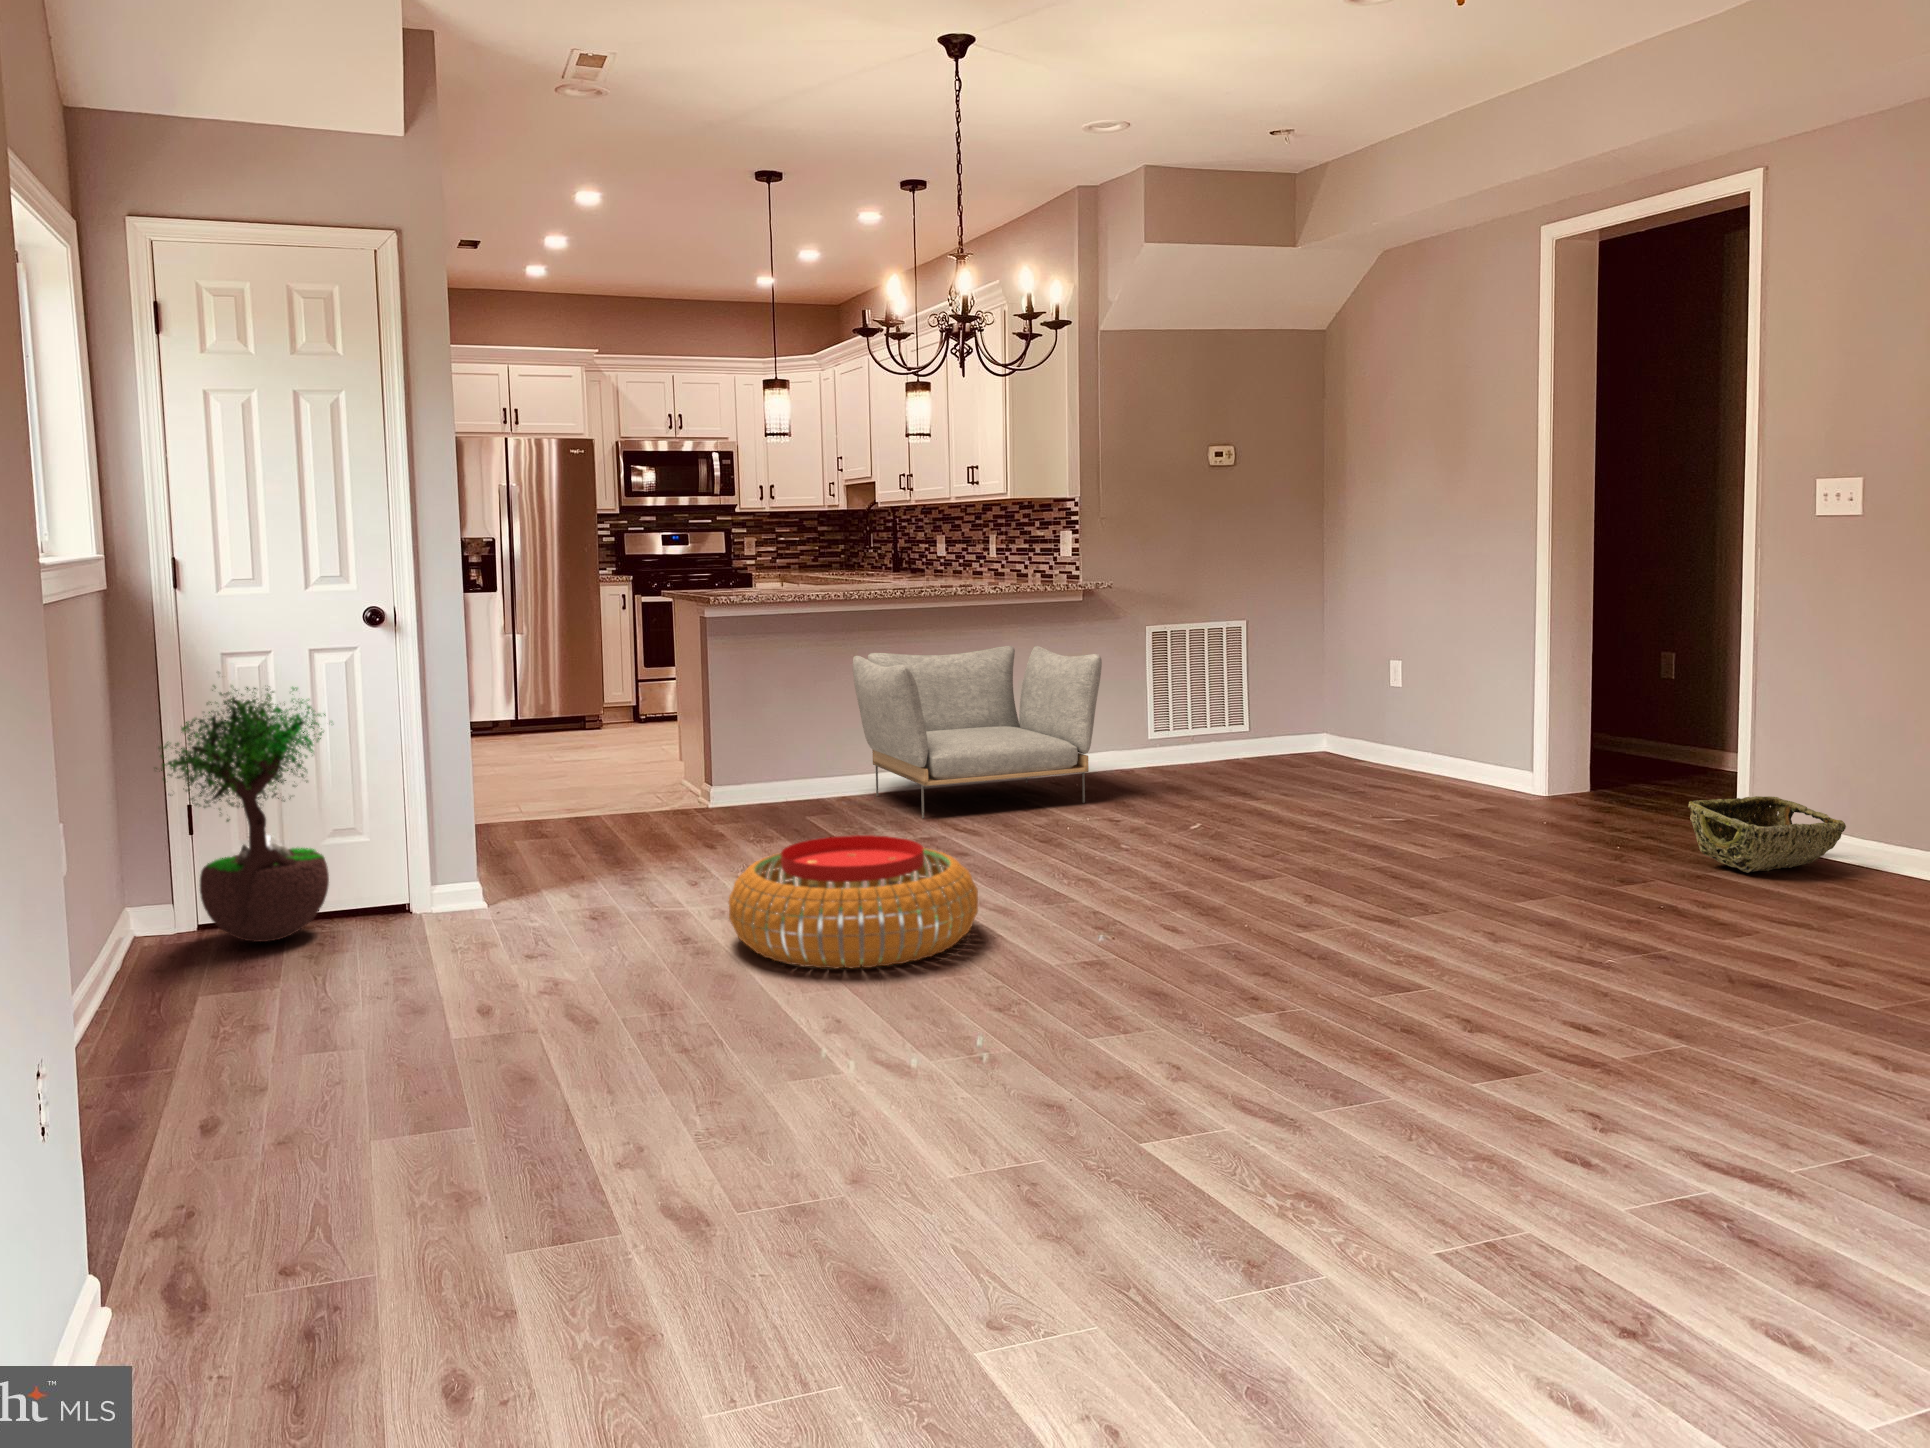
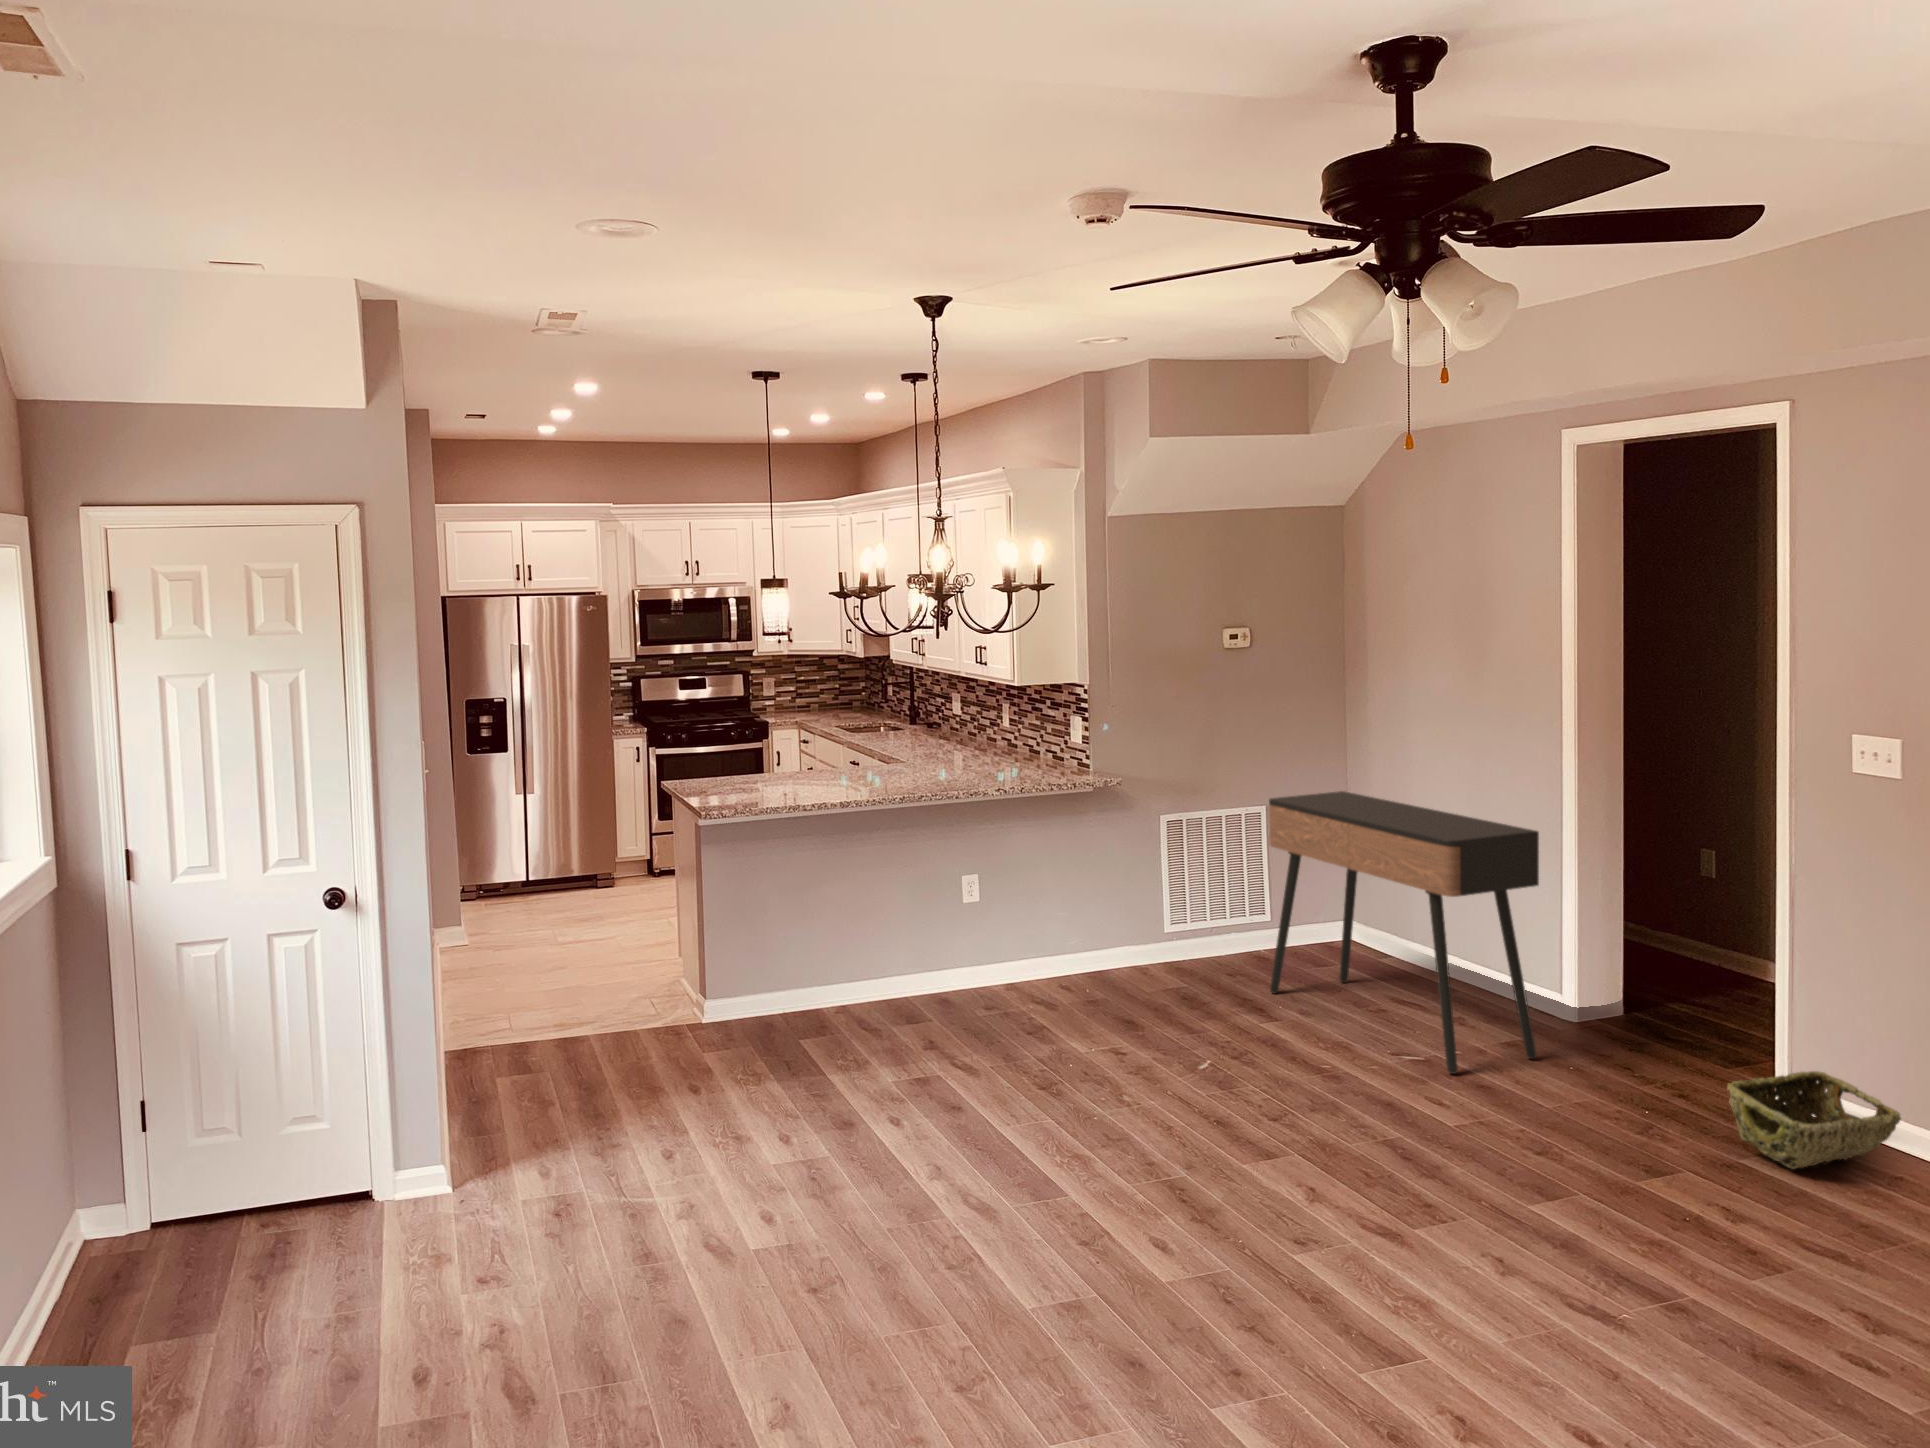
console table: none [1253,592,1515,826] -> present [1269,791,1539,1074]
armchair: present [853,646,1102,818] -> none [852,843,1107,1047]
potted tree: present [156,686,329,942] -> none [96,981,284,1255]
pouf: present [729,835,978,968] -> none [689,1141,955,1322]

